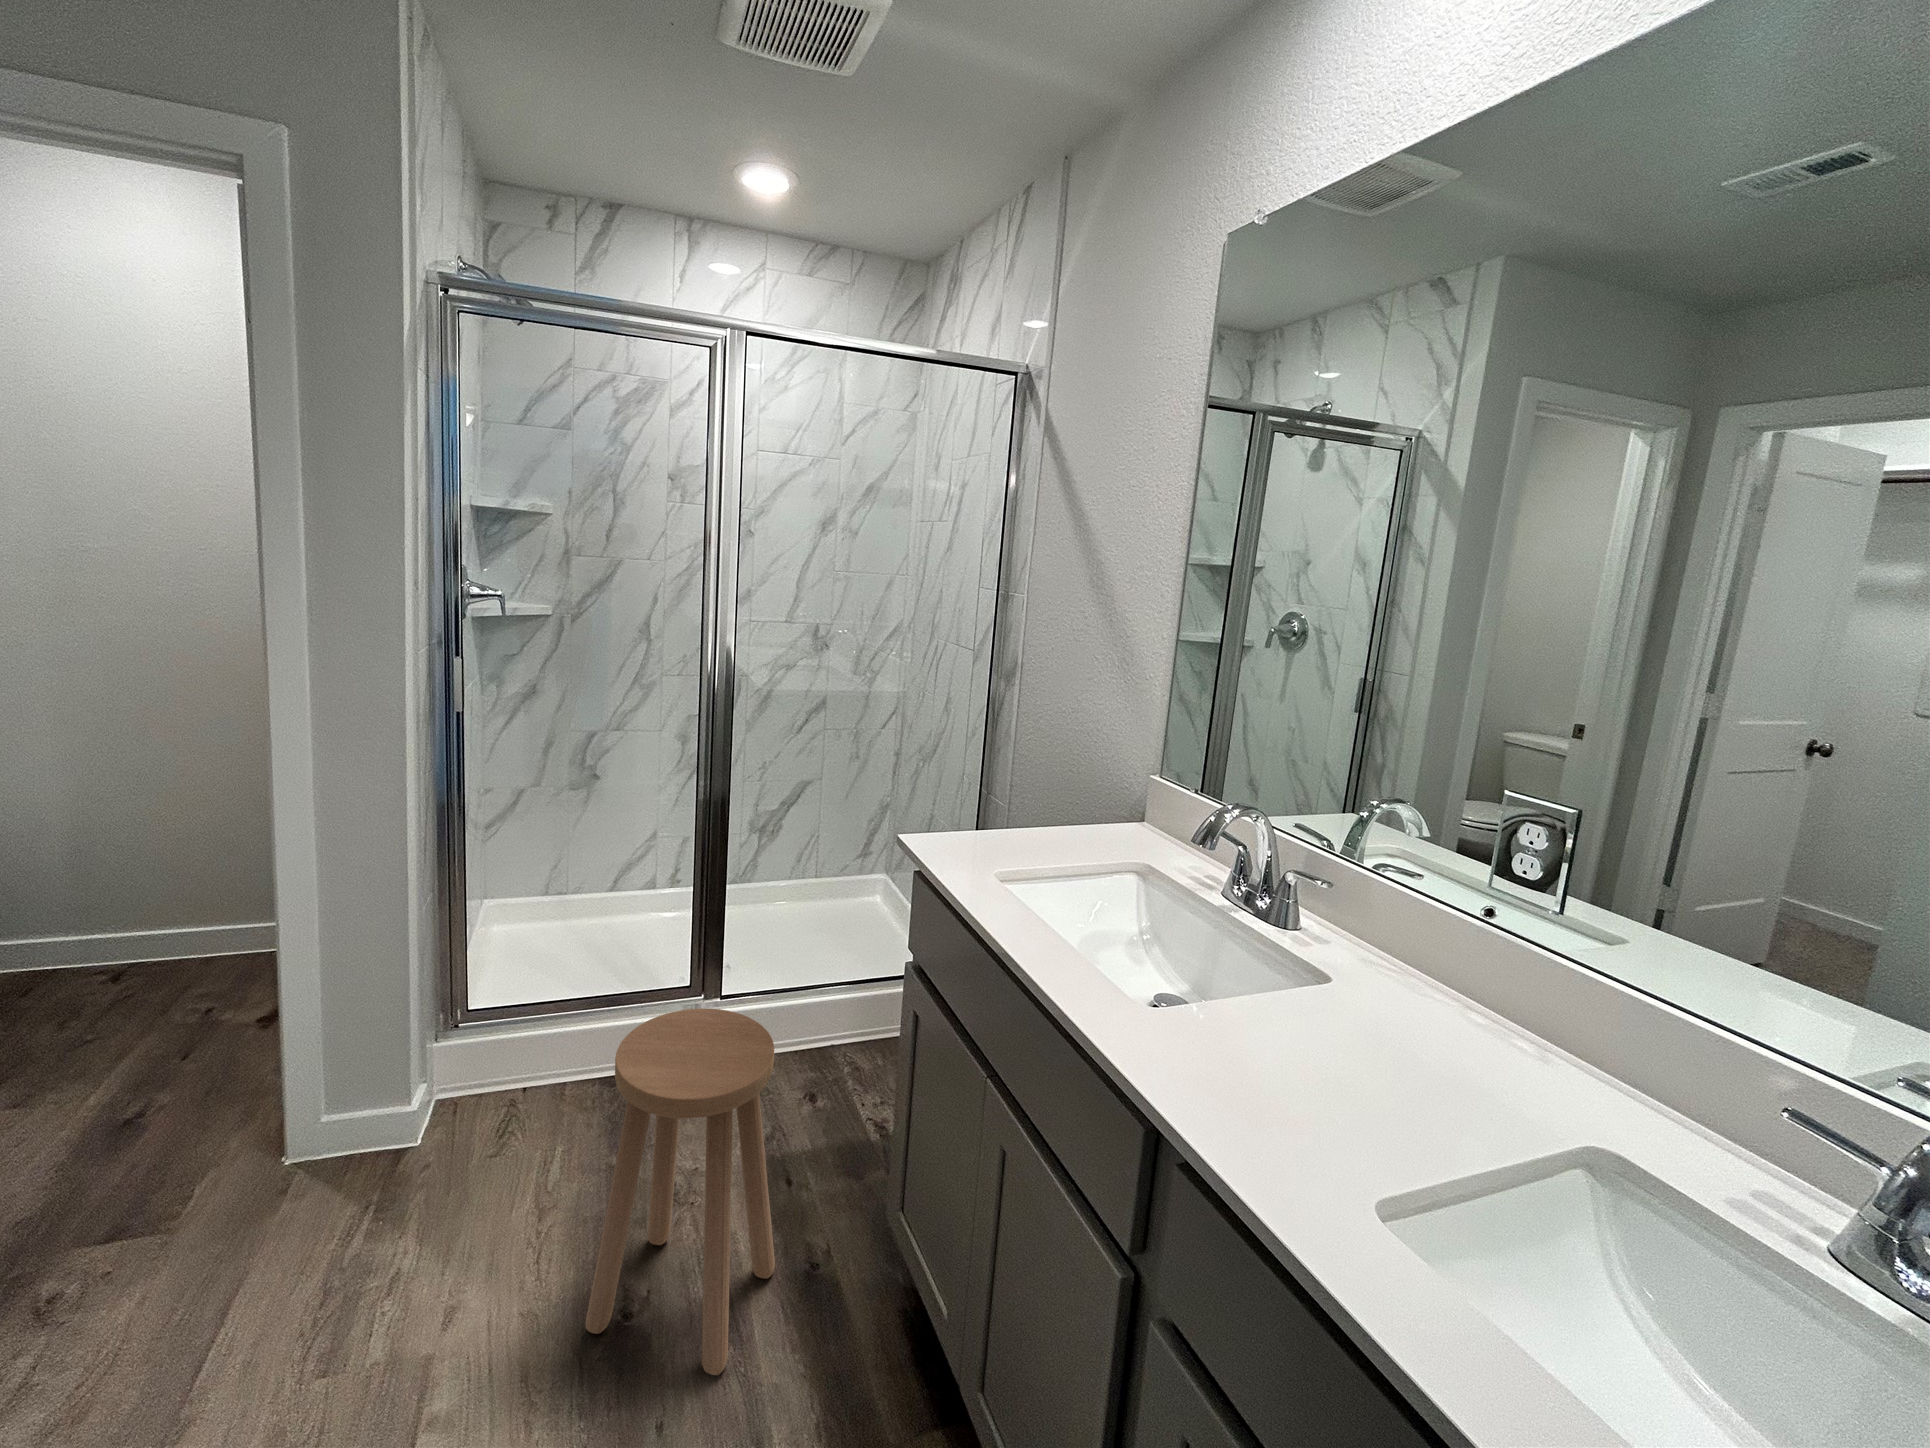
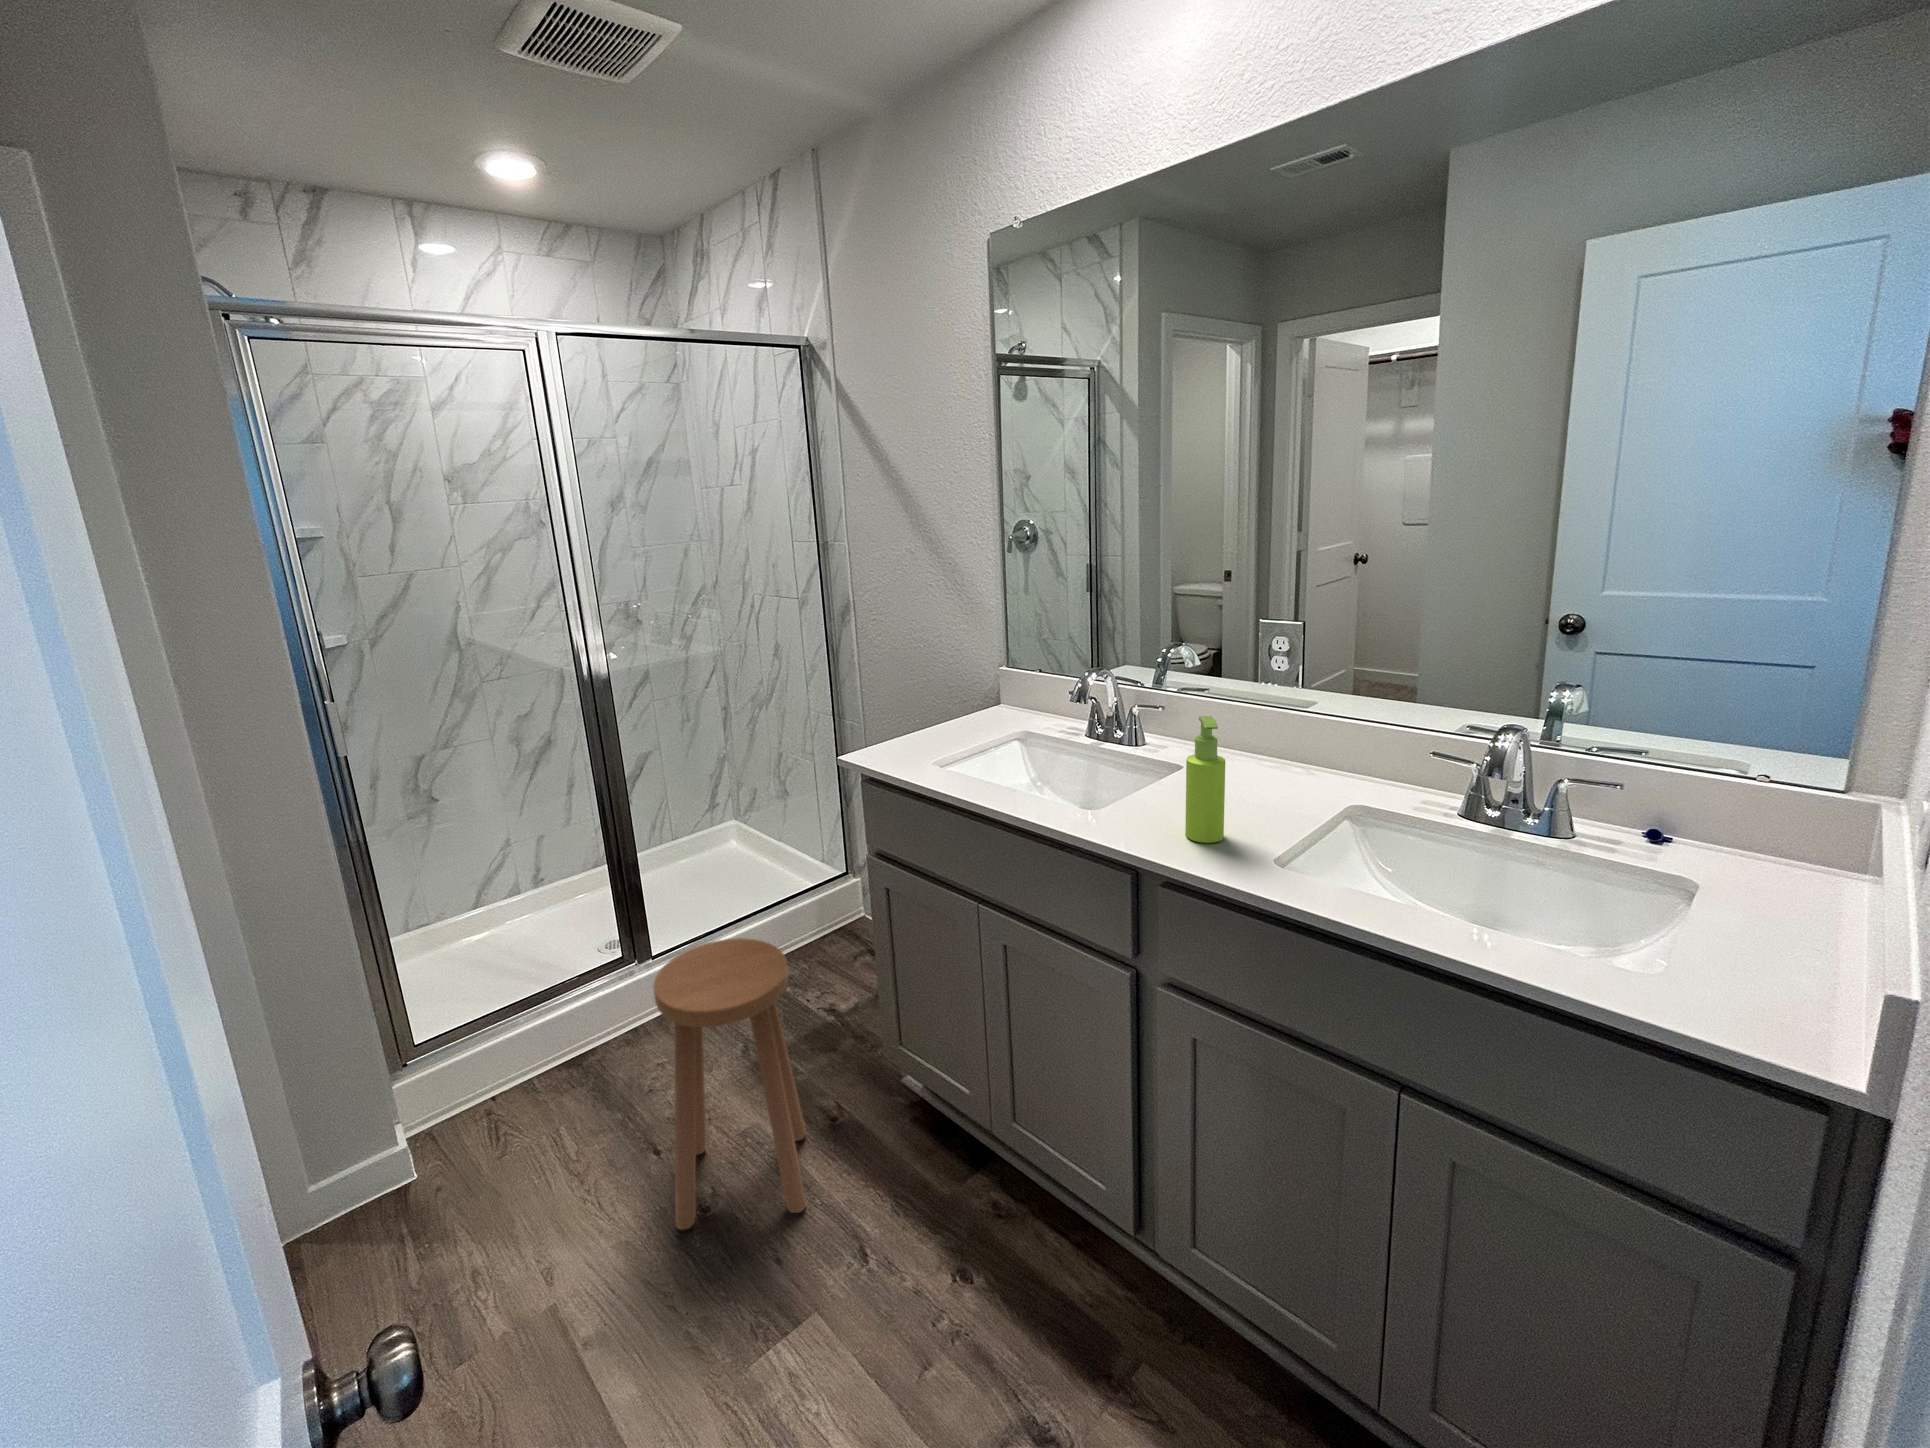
soap dispenser: none [1257,919,1340,1128] -> present [1185,716,1225,843]

